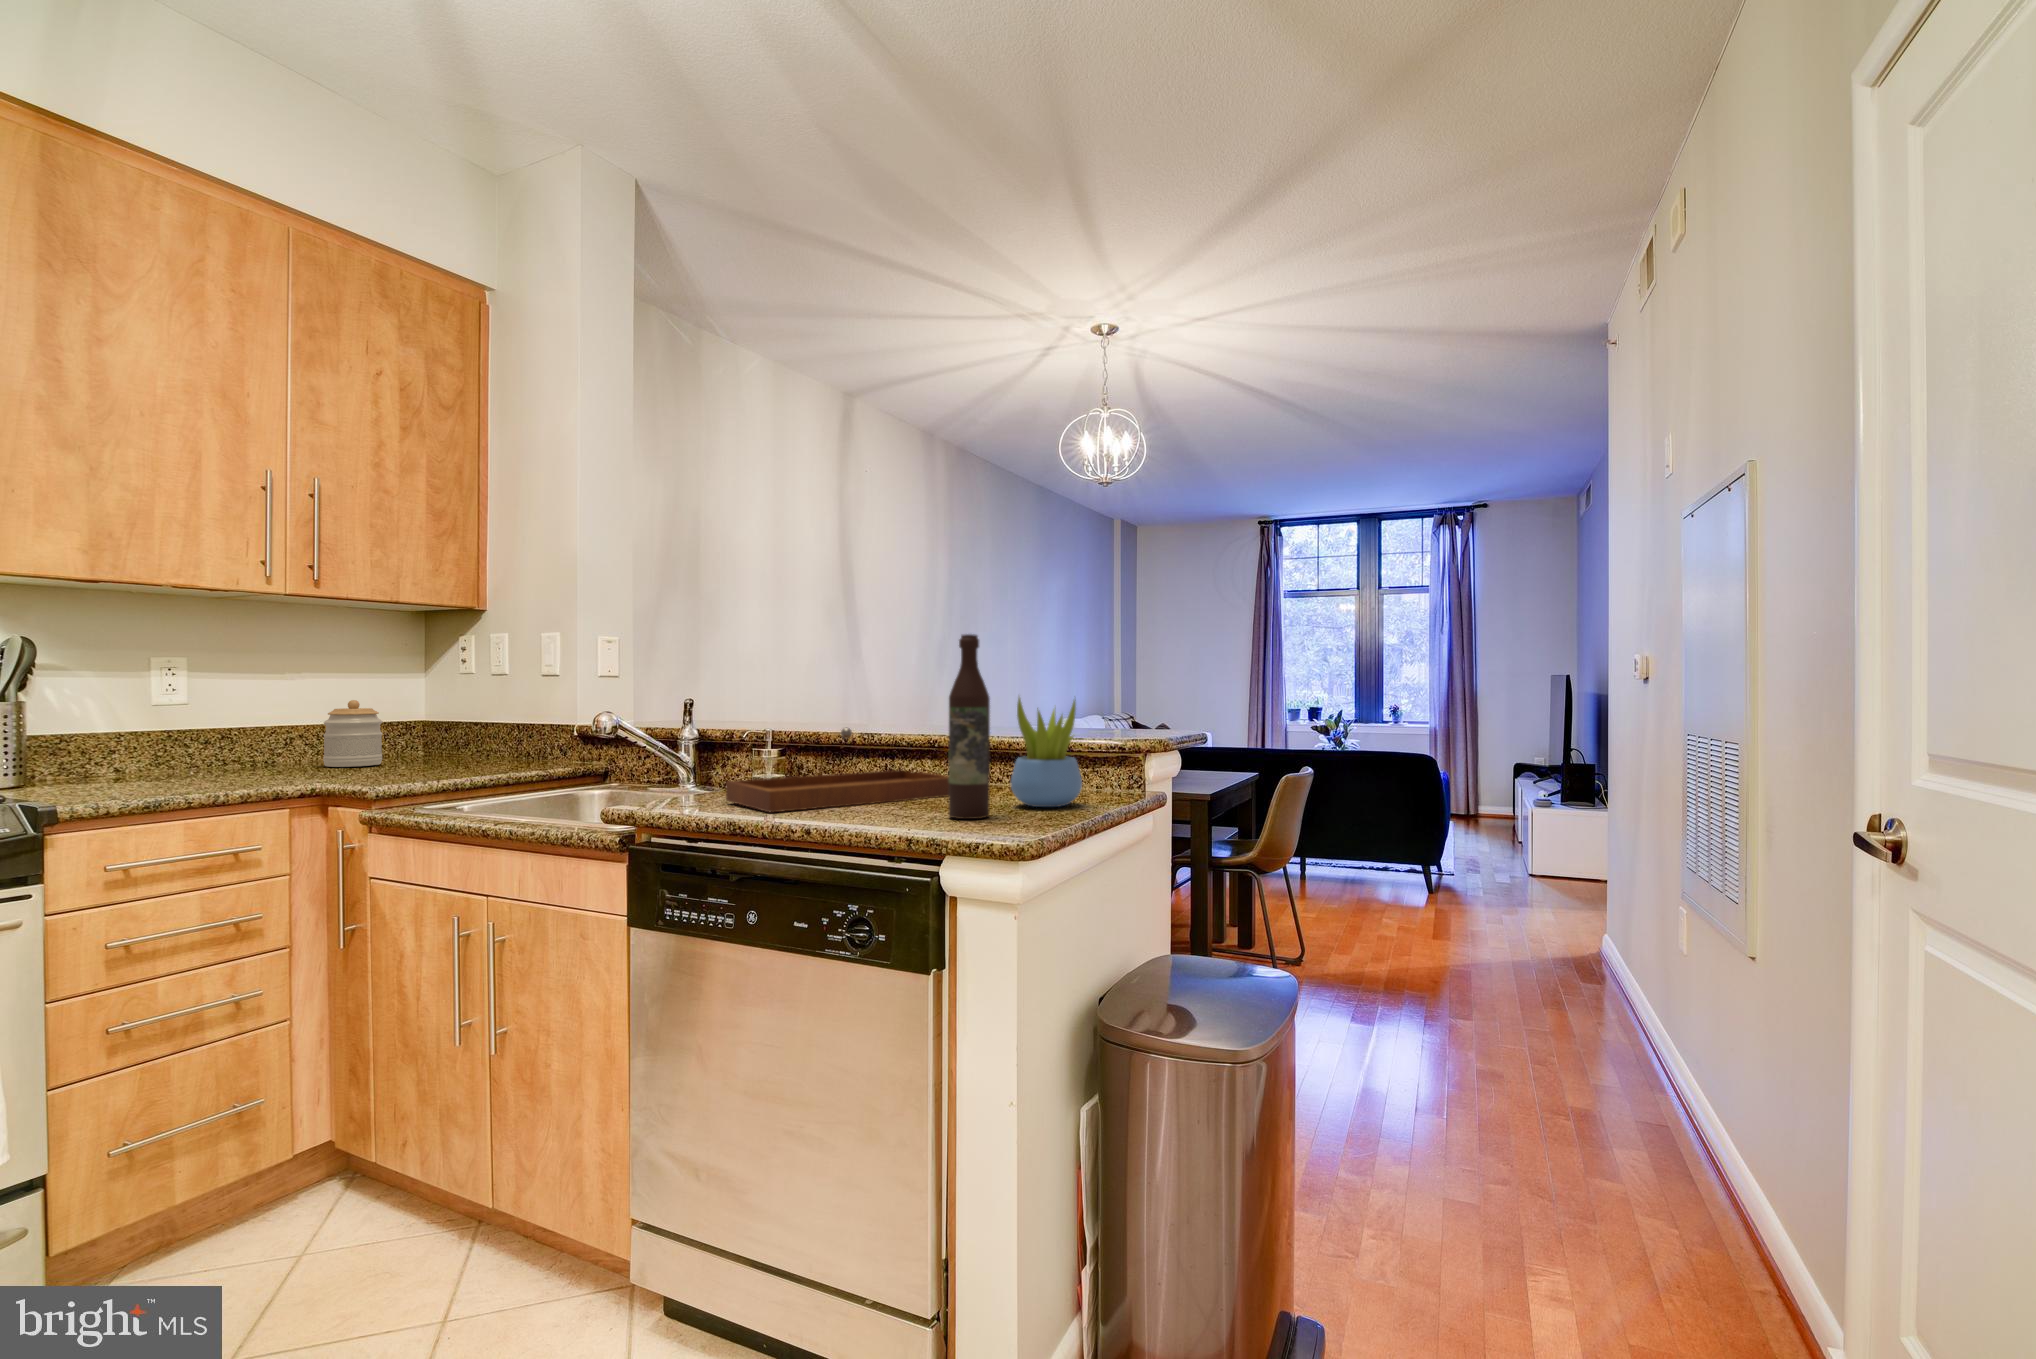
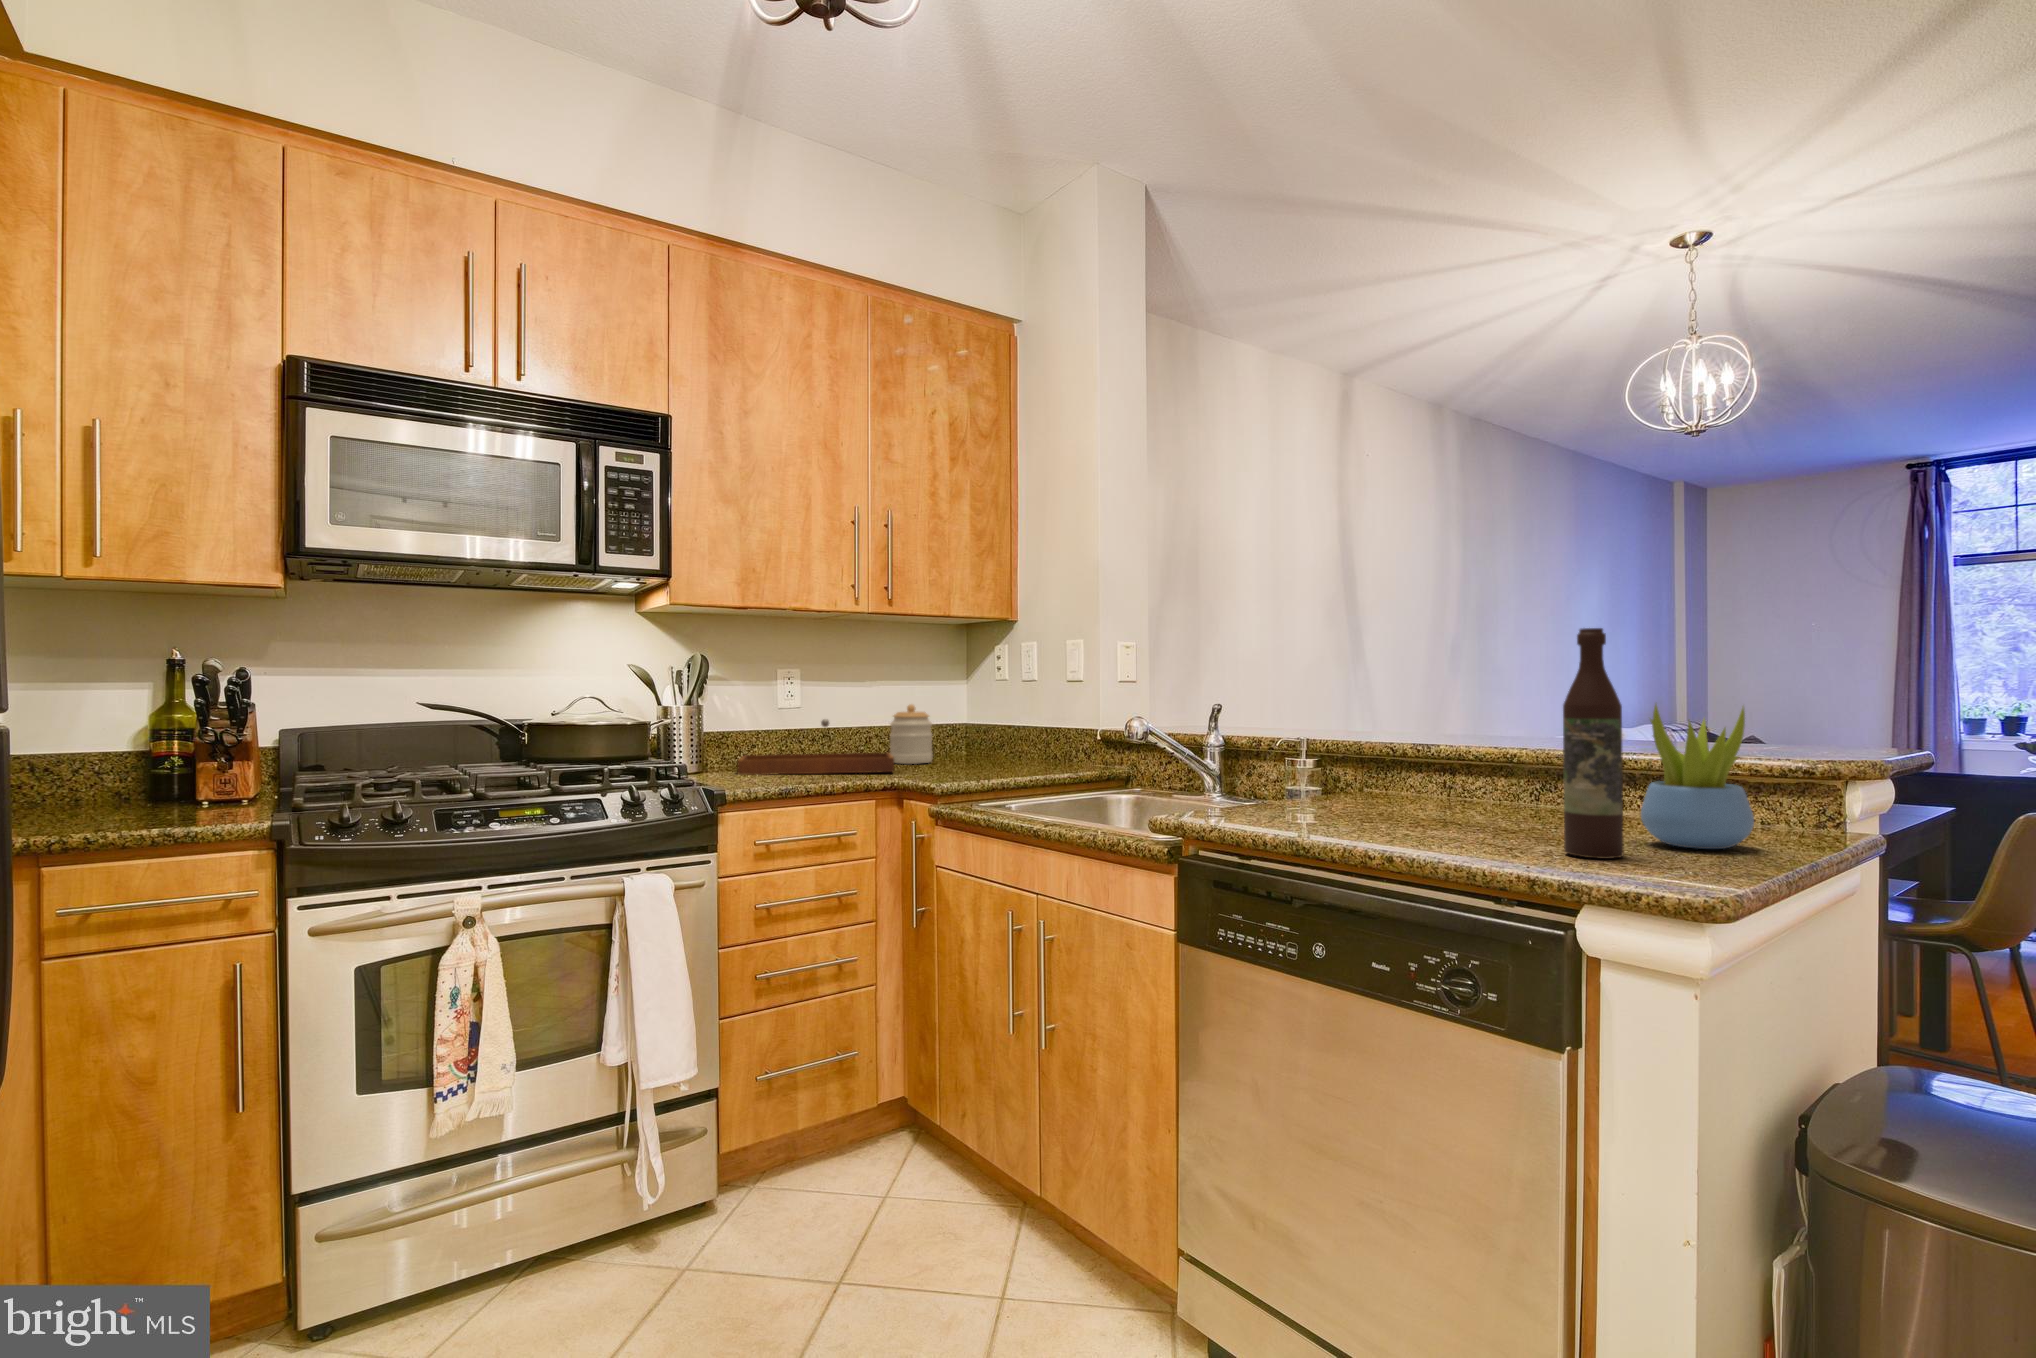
tray: present [726,727,949,812] -> present [738,719,894,775]

